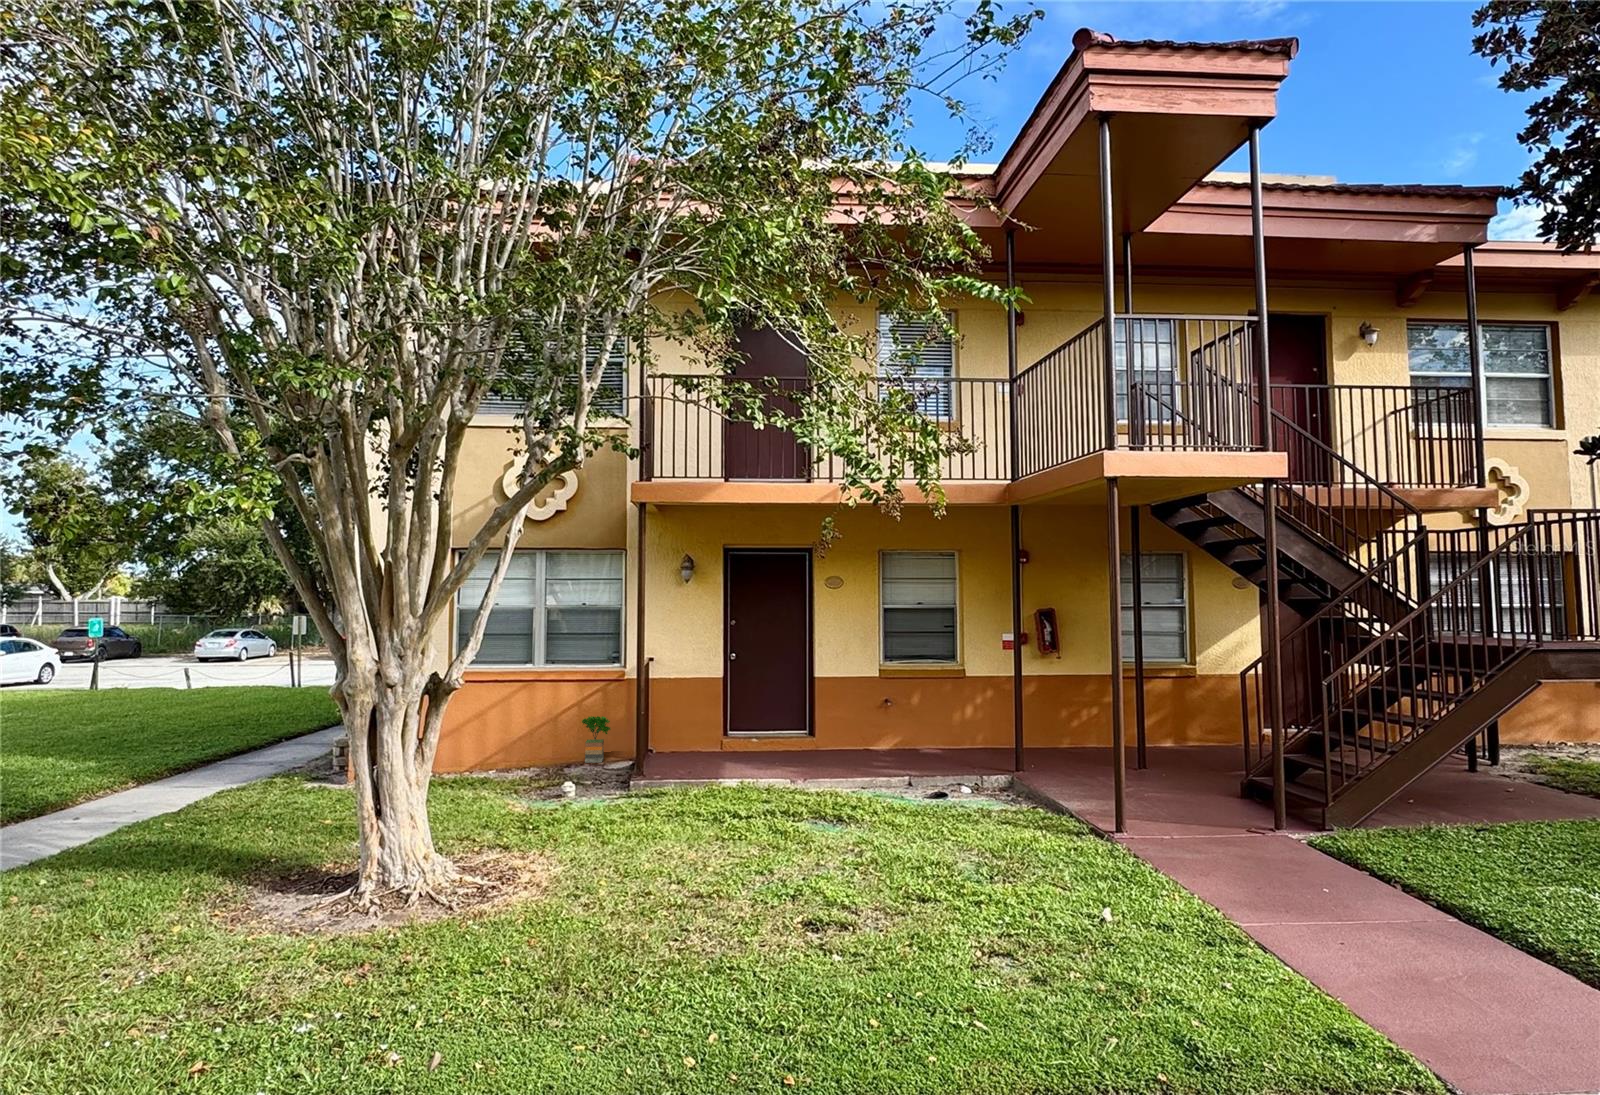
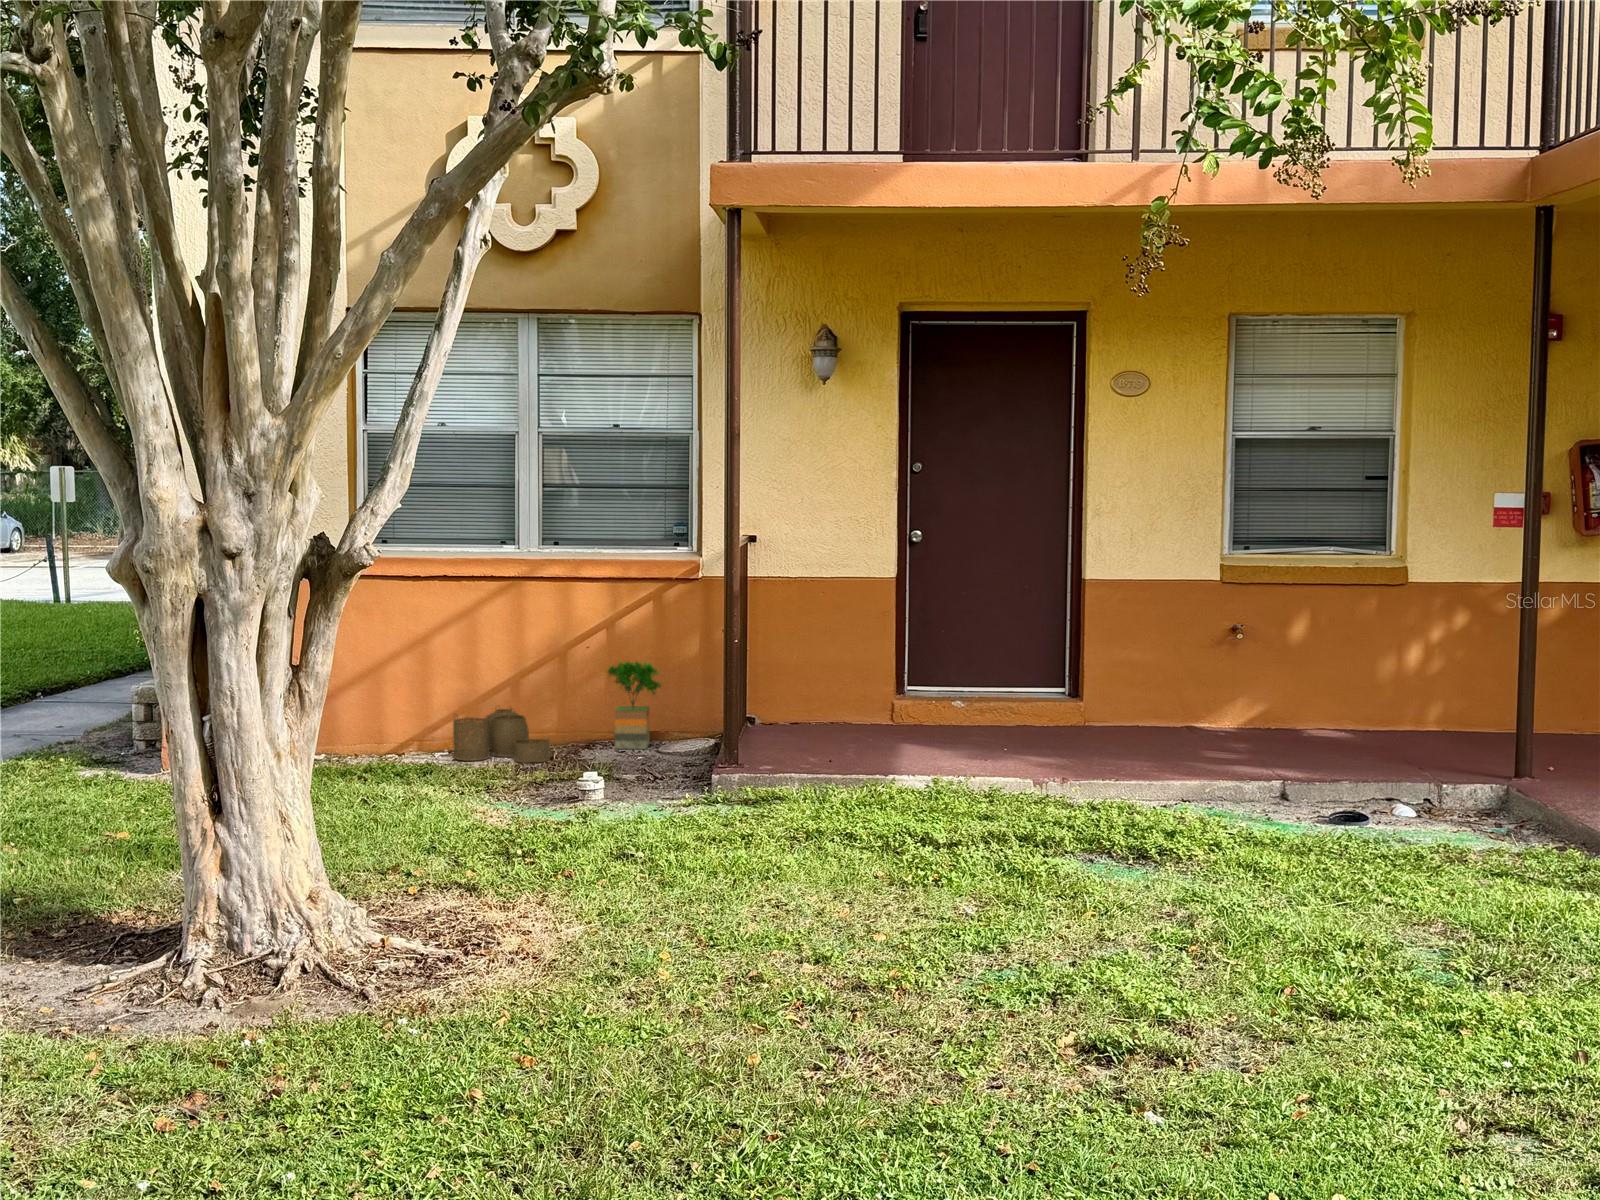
woven basket: none [498,740,550,772] -> present [453,707,550,763]

